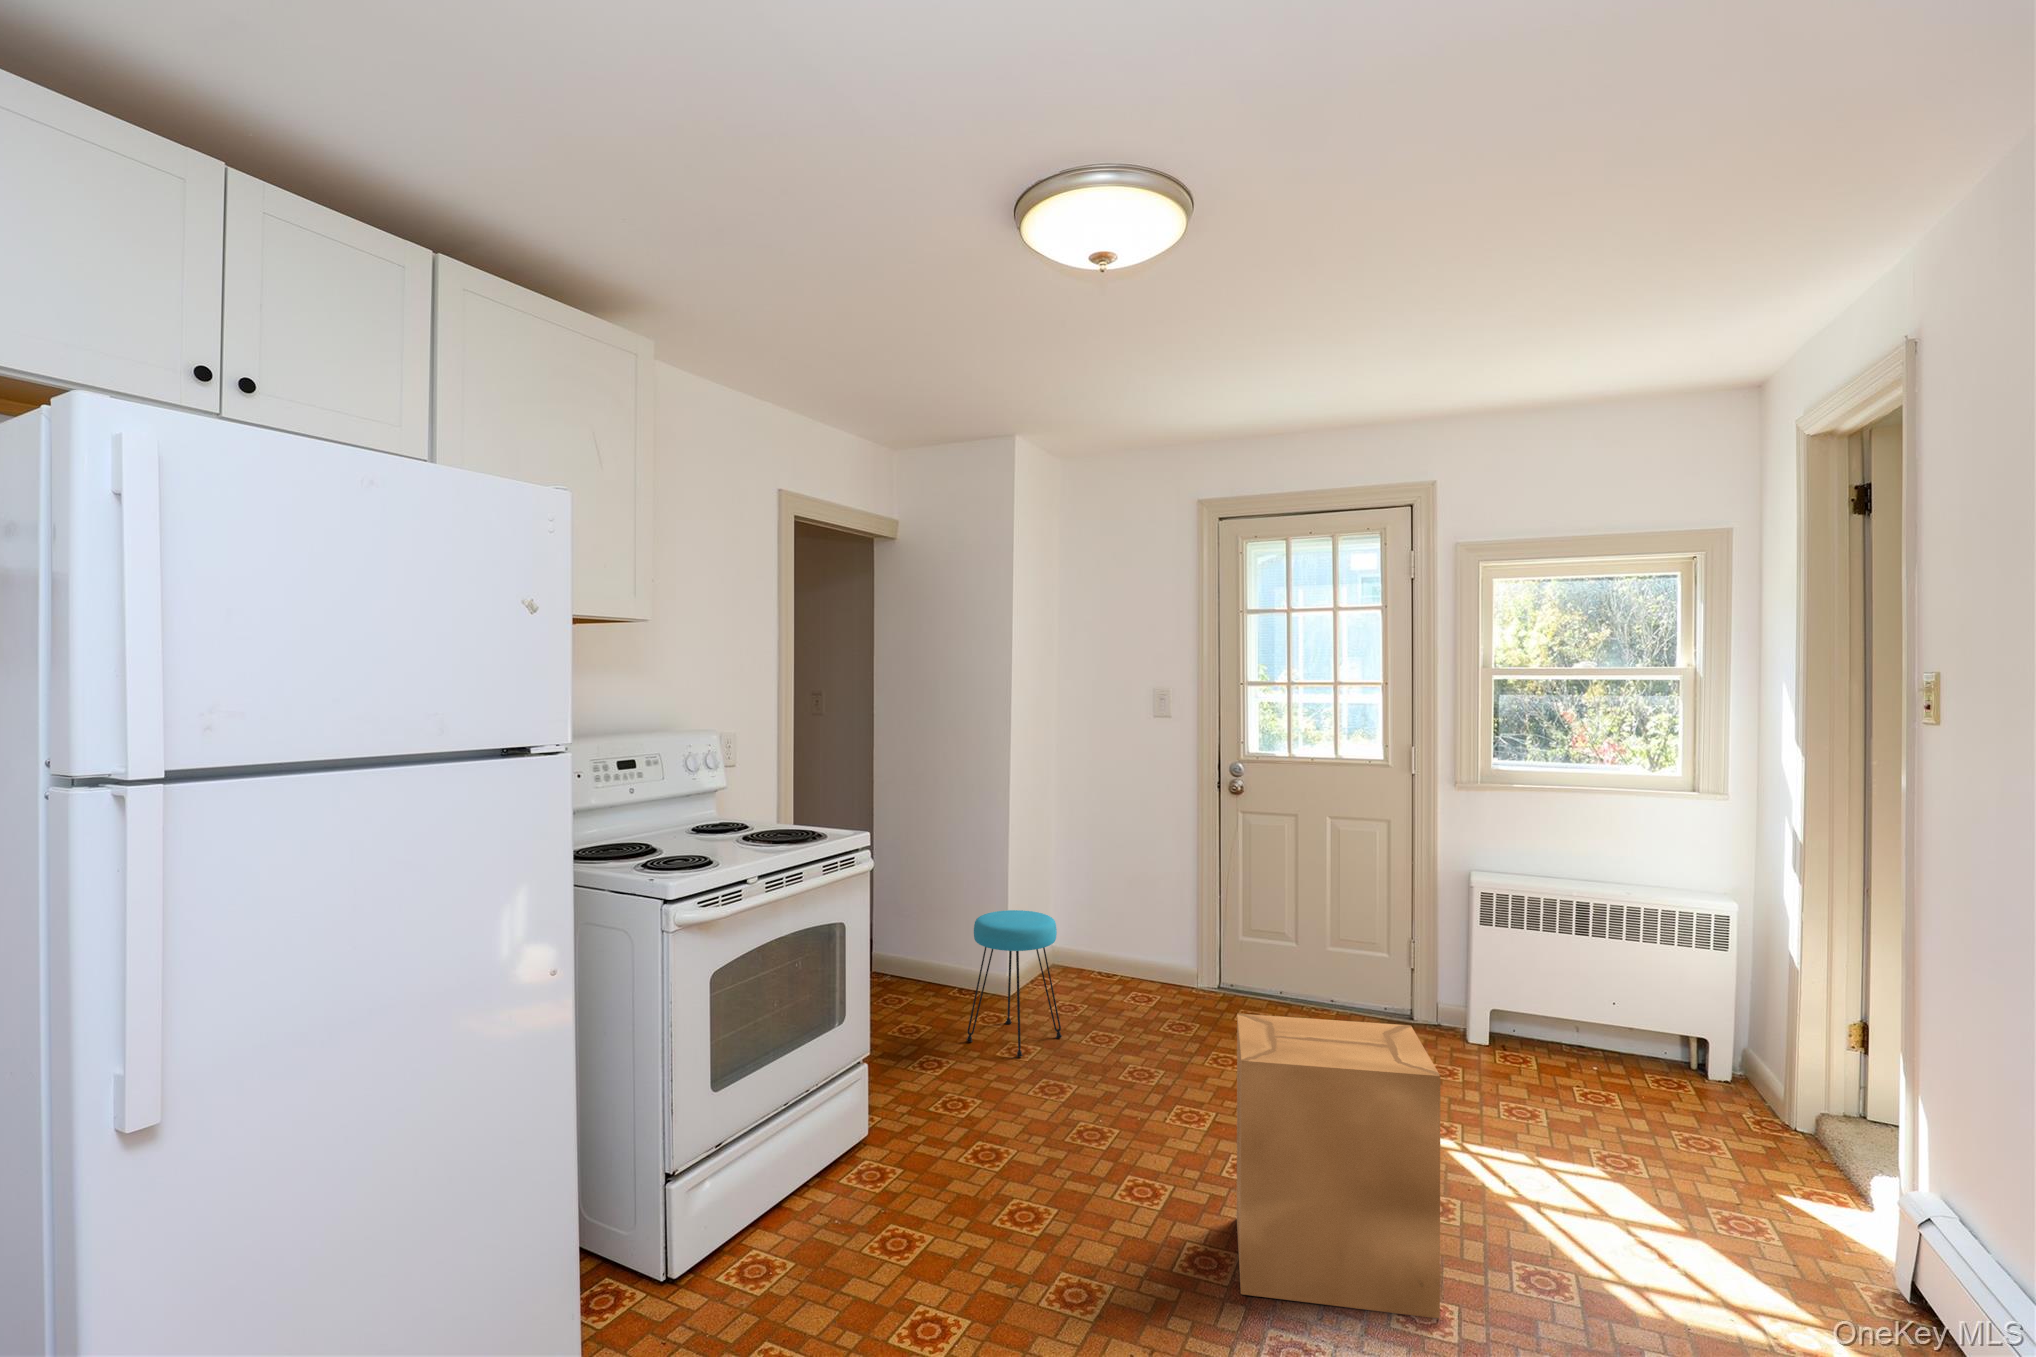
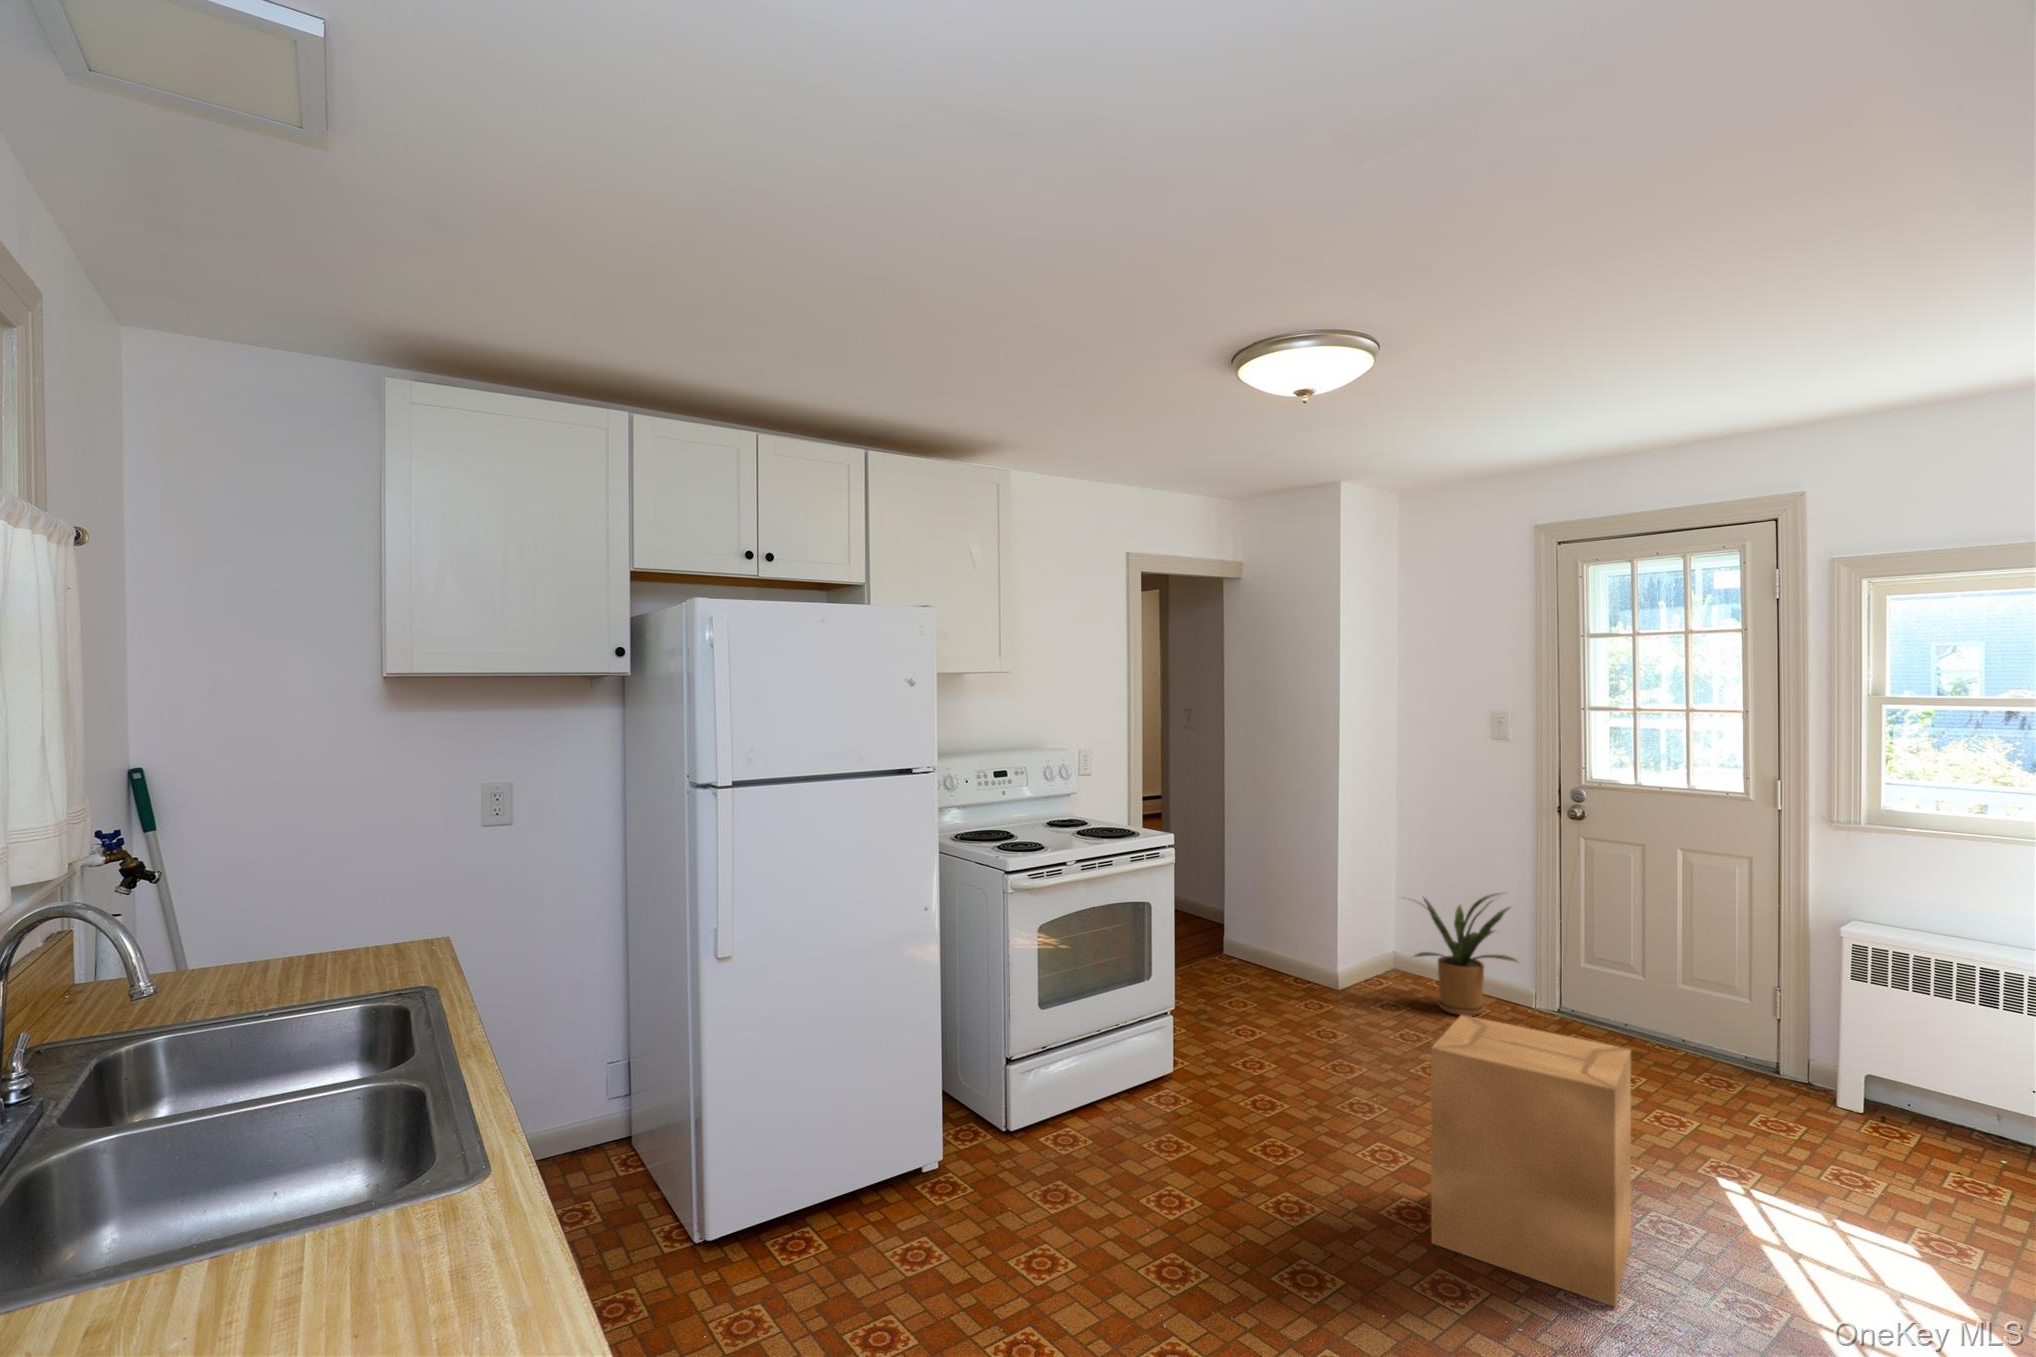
house plant: none [1068,872,1192,1007] -> present [1403,893,1517,1016]
stool: present [966,910,1062,1056] -> none [1285,910,1374,1037]

